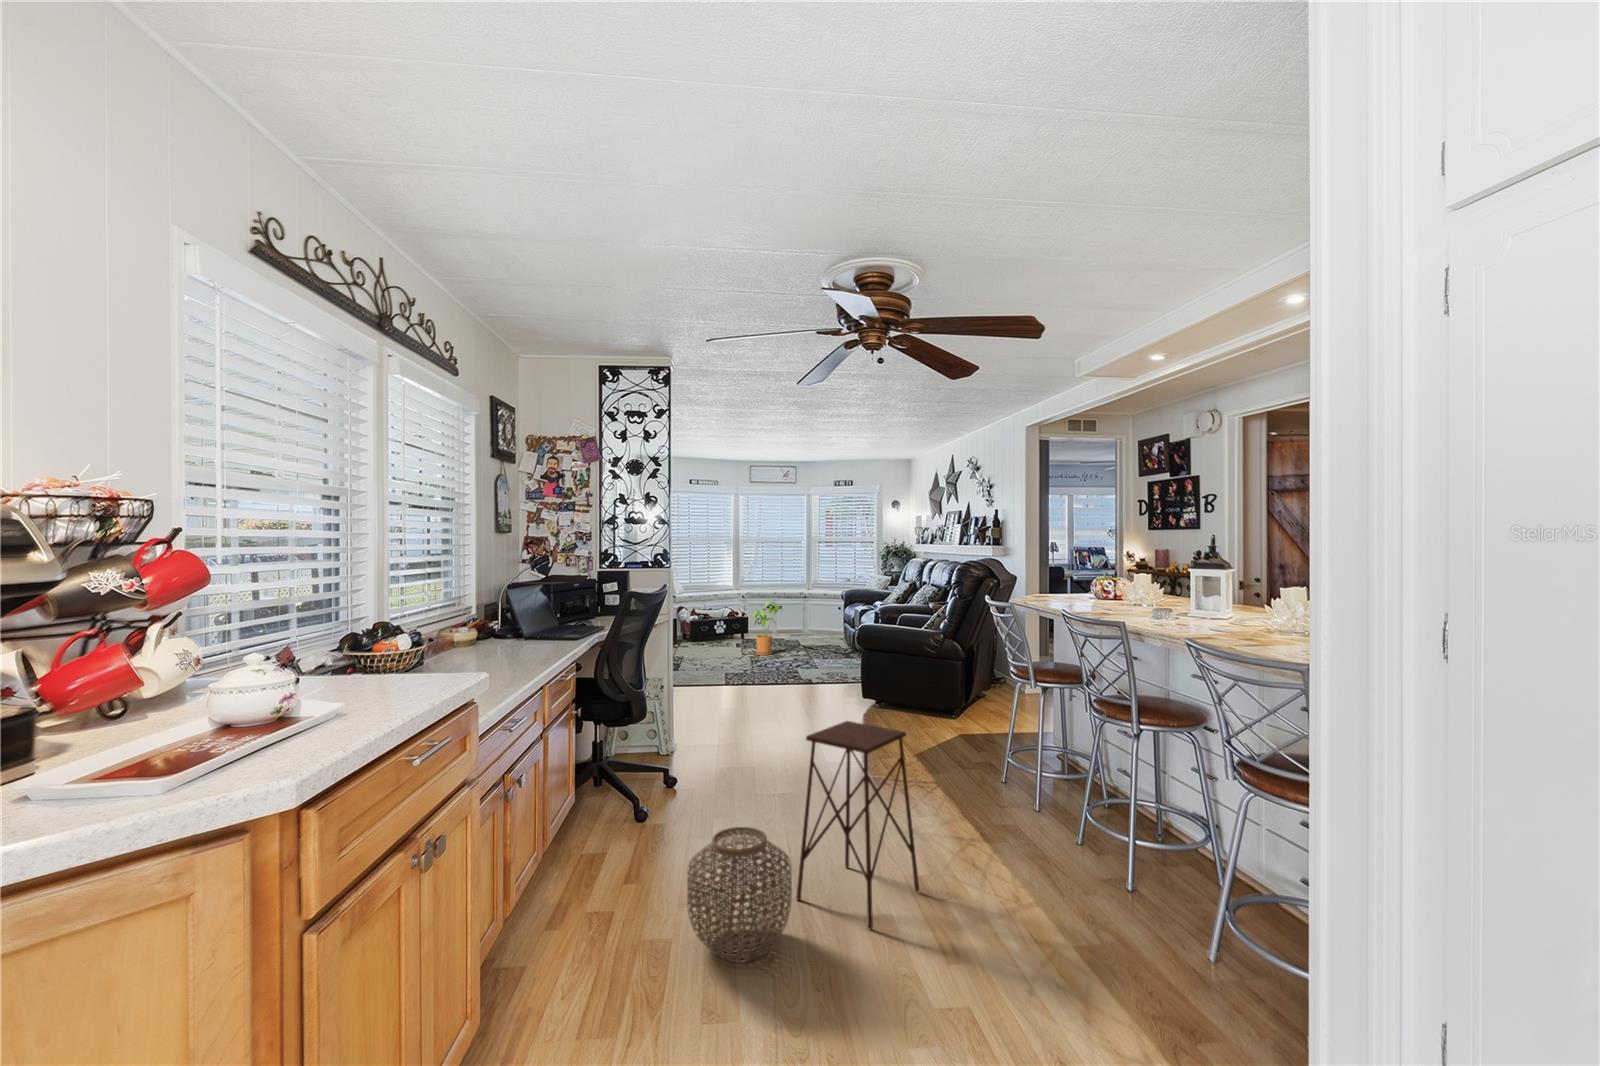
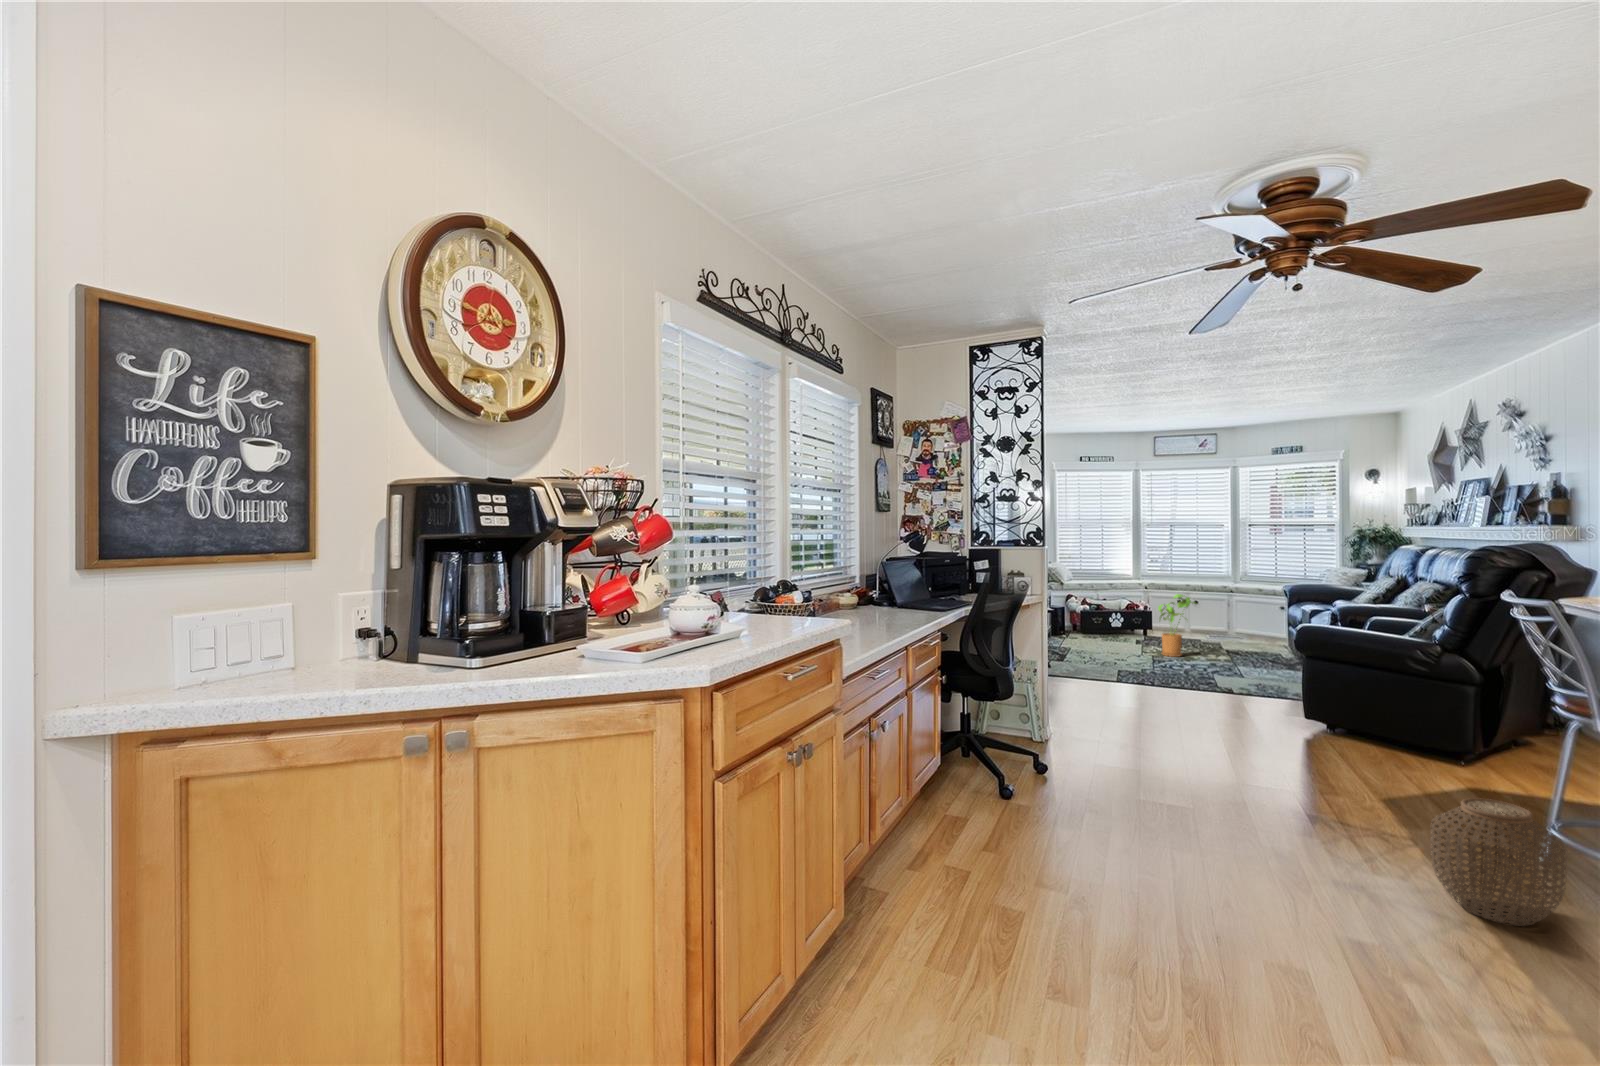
side table: present [796,721,919,929] -> none [1156,715,1312,935]
woven basket: present [687,827,792,962] -> present [1430,798,1567,925]

